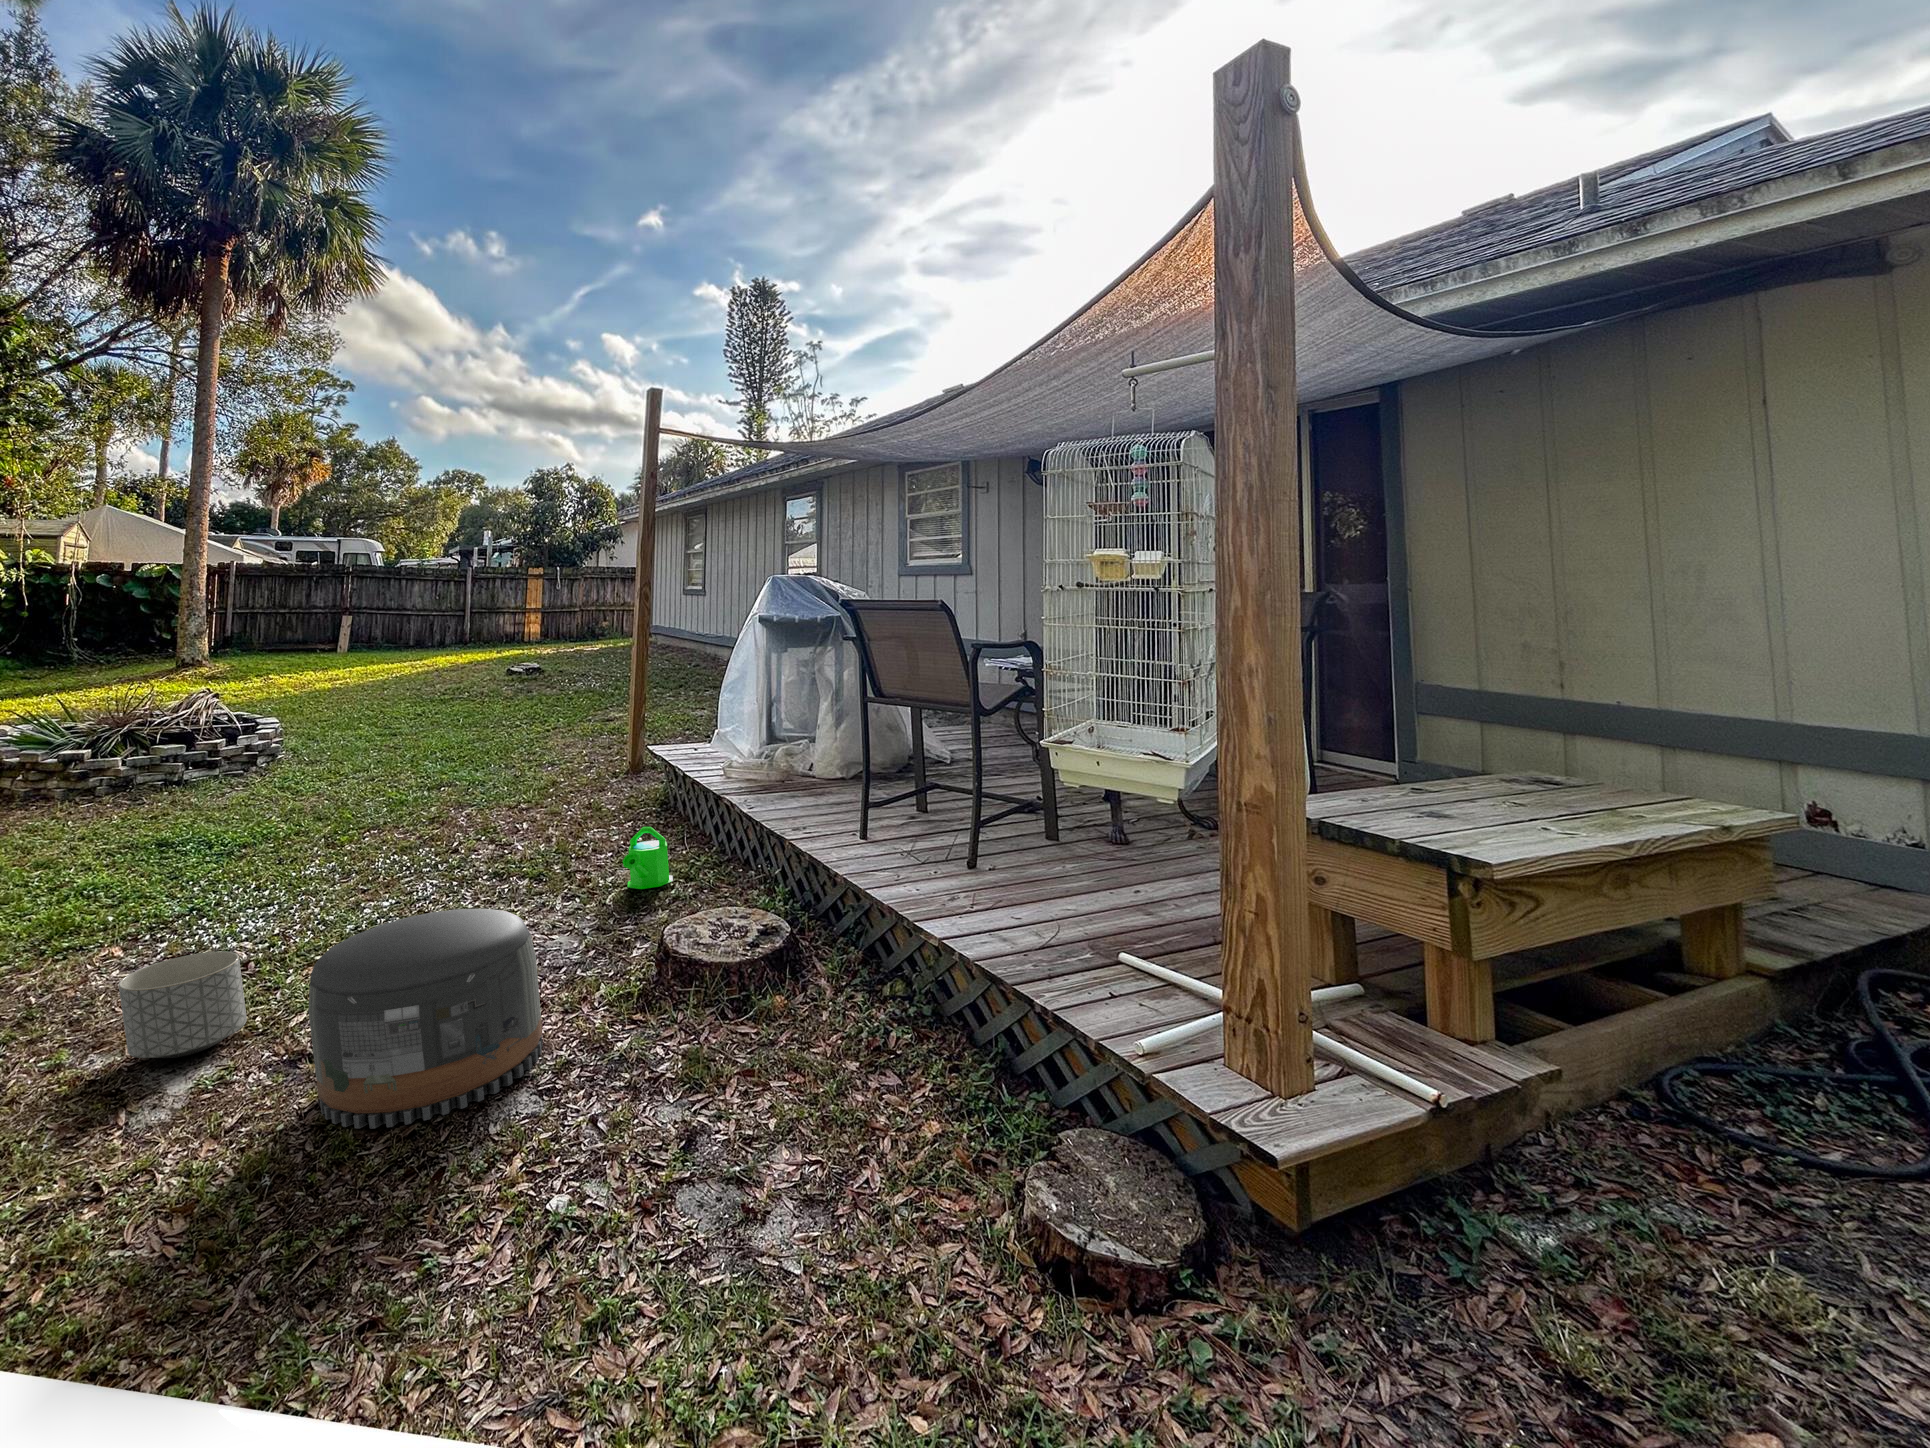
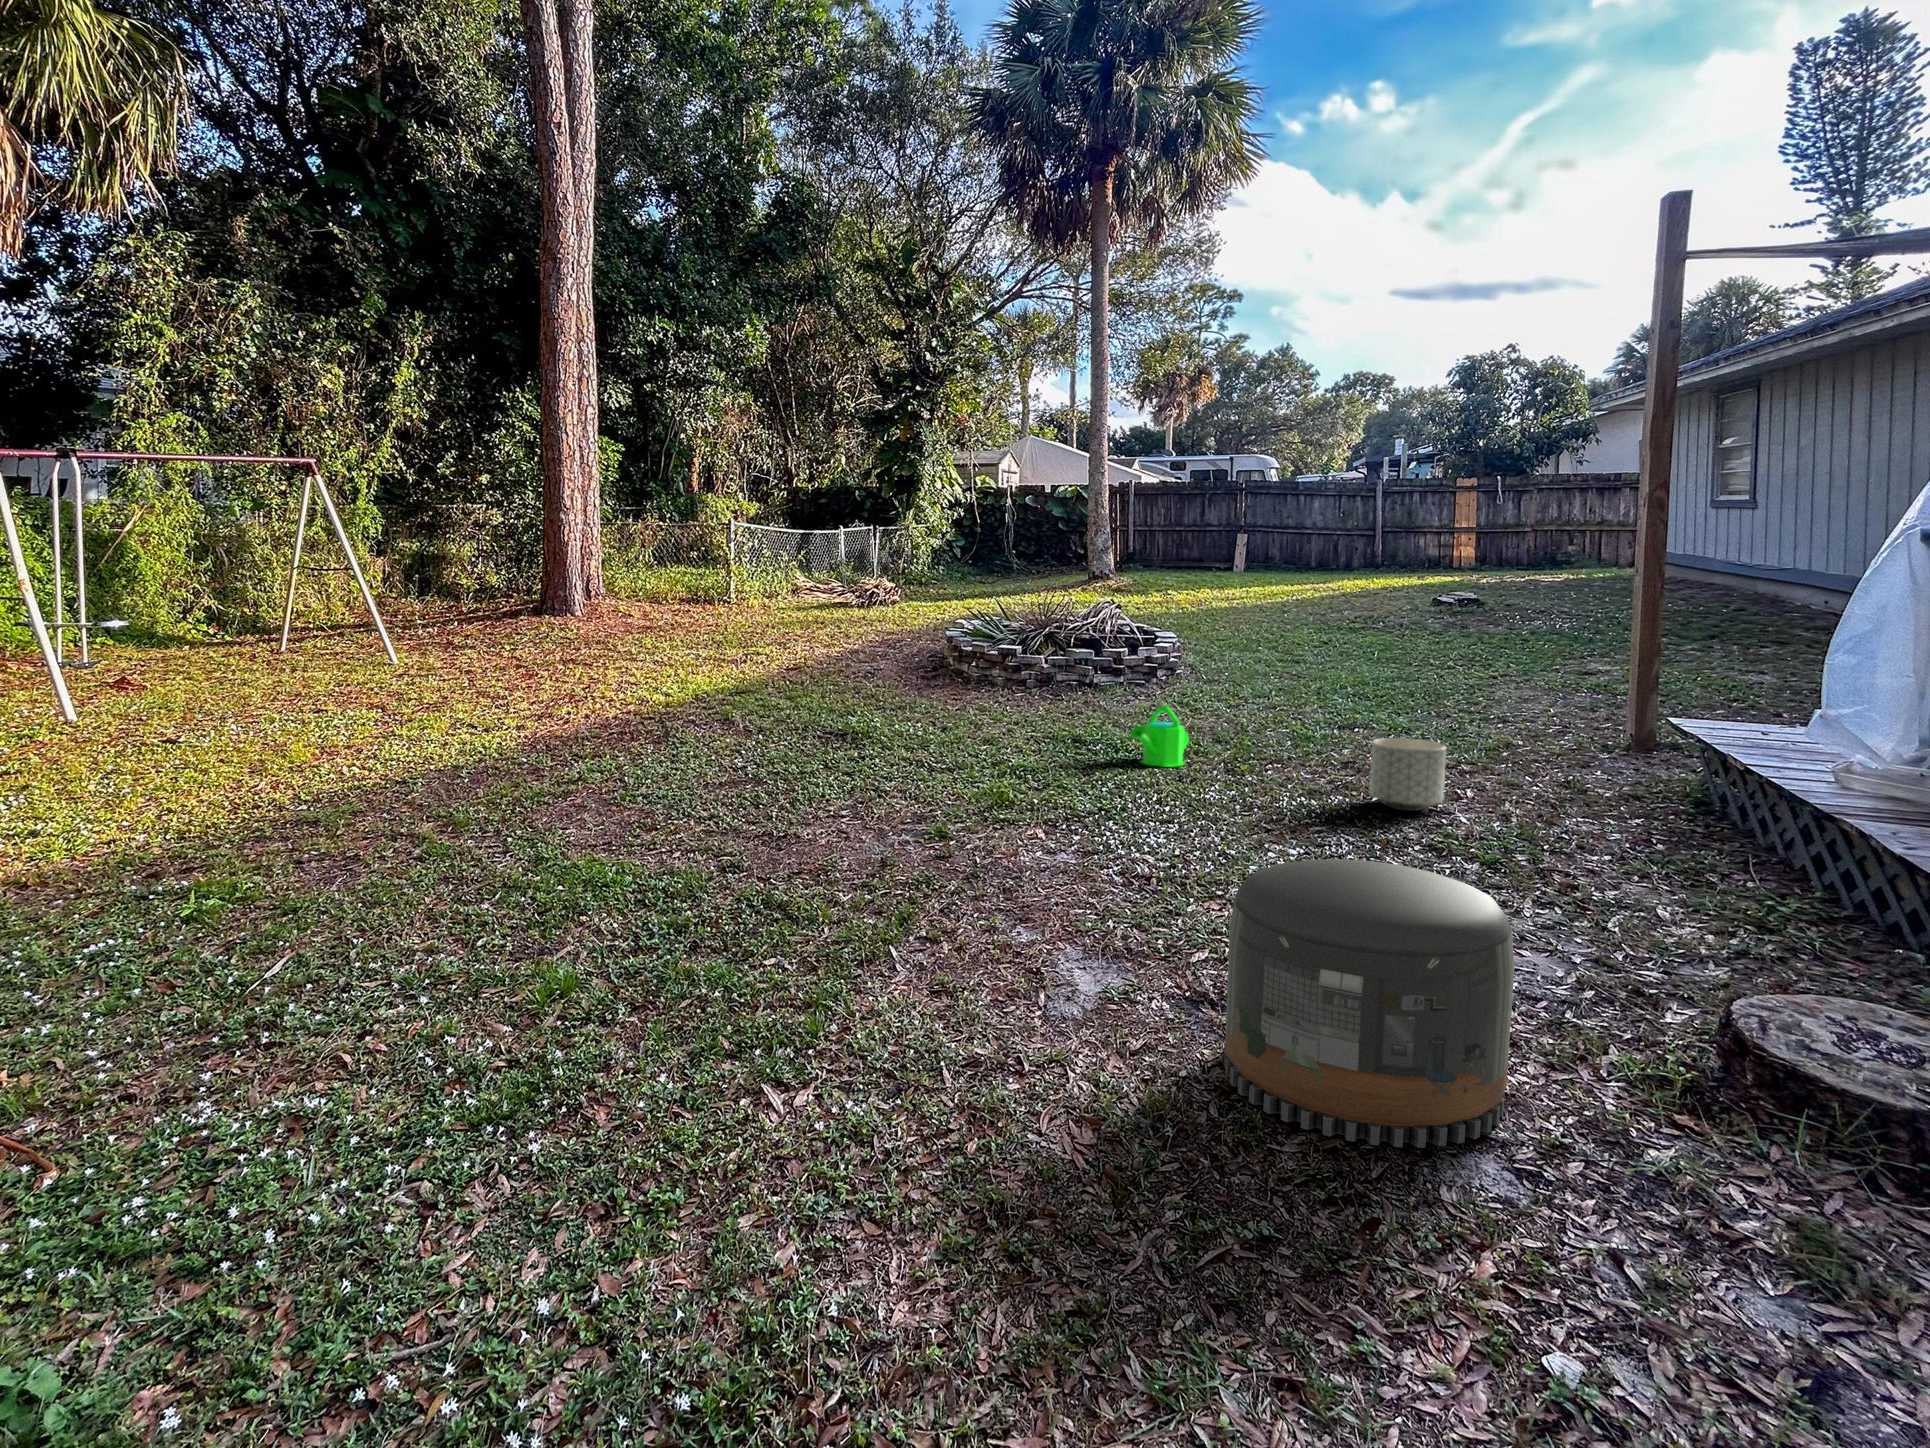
watering can: present [623,827,673,889] -> present [1130,705,1189,767]
planter: present [118,951,247,1058] -> present [1370,738,1446,811]

